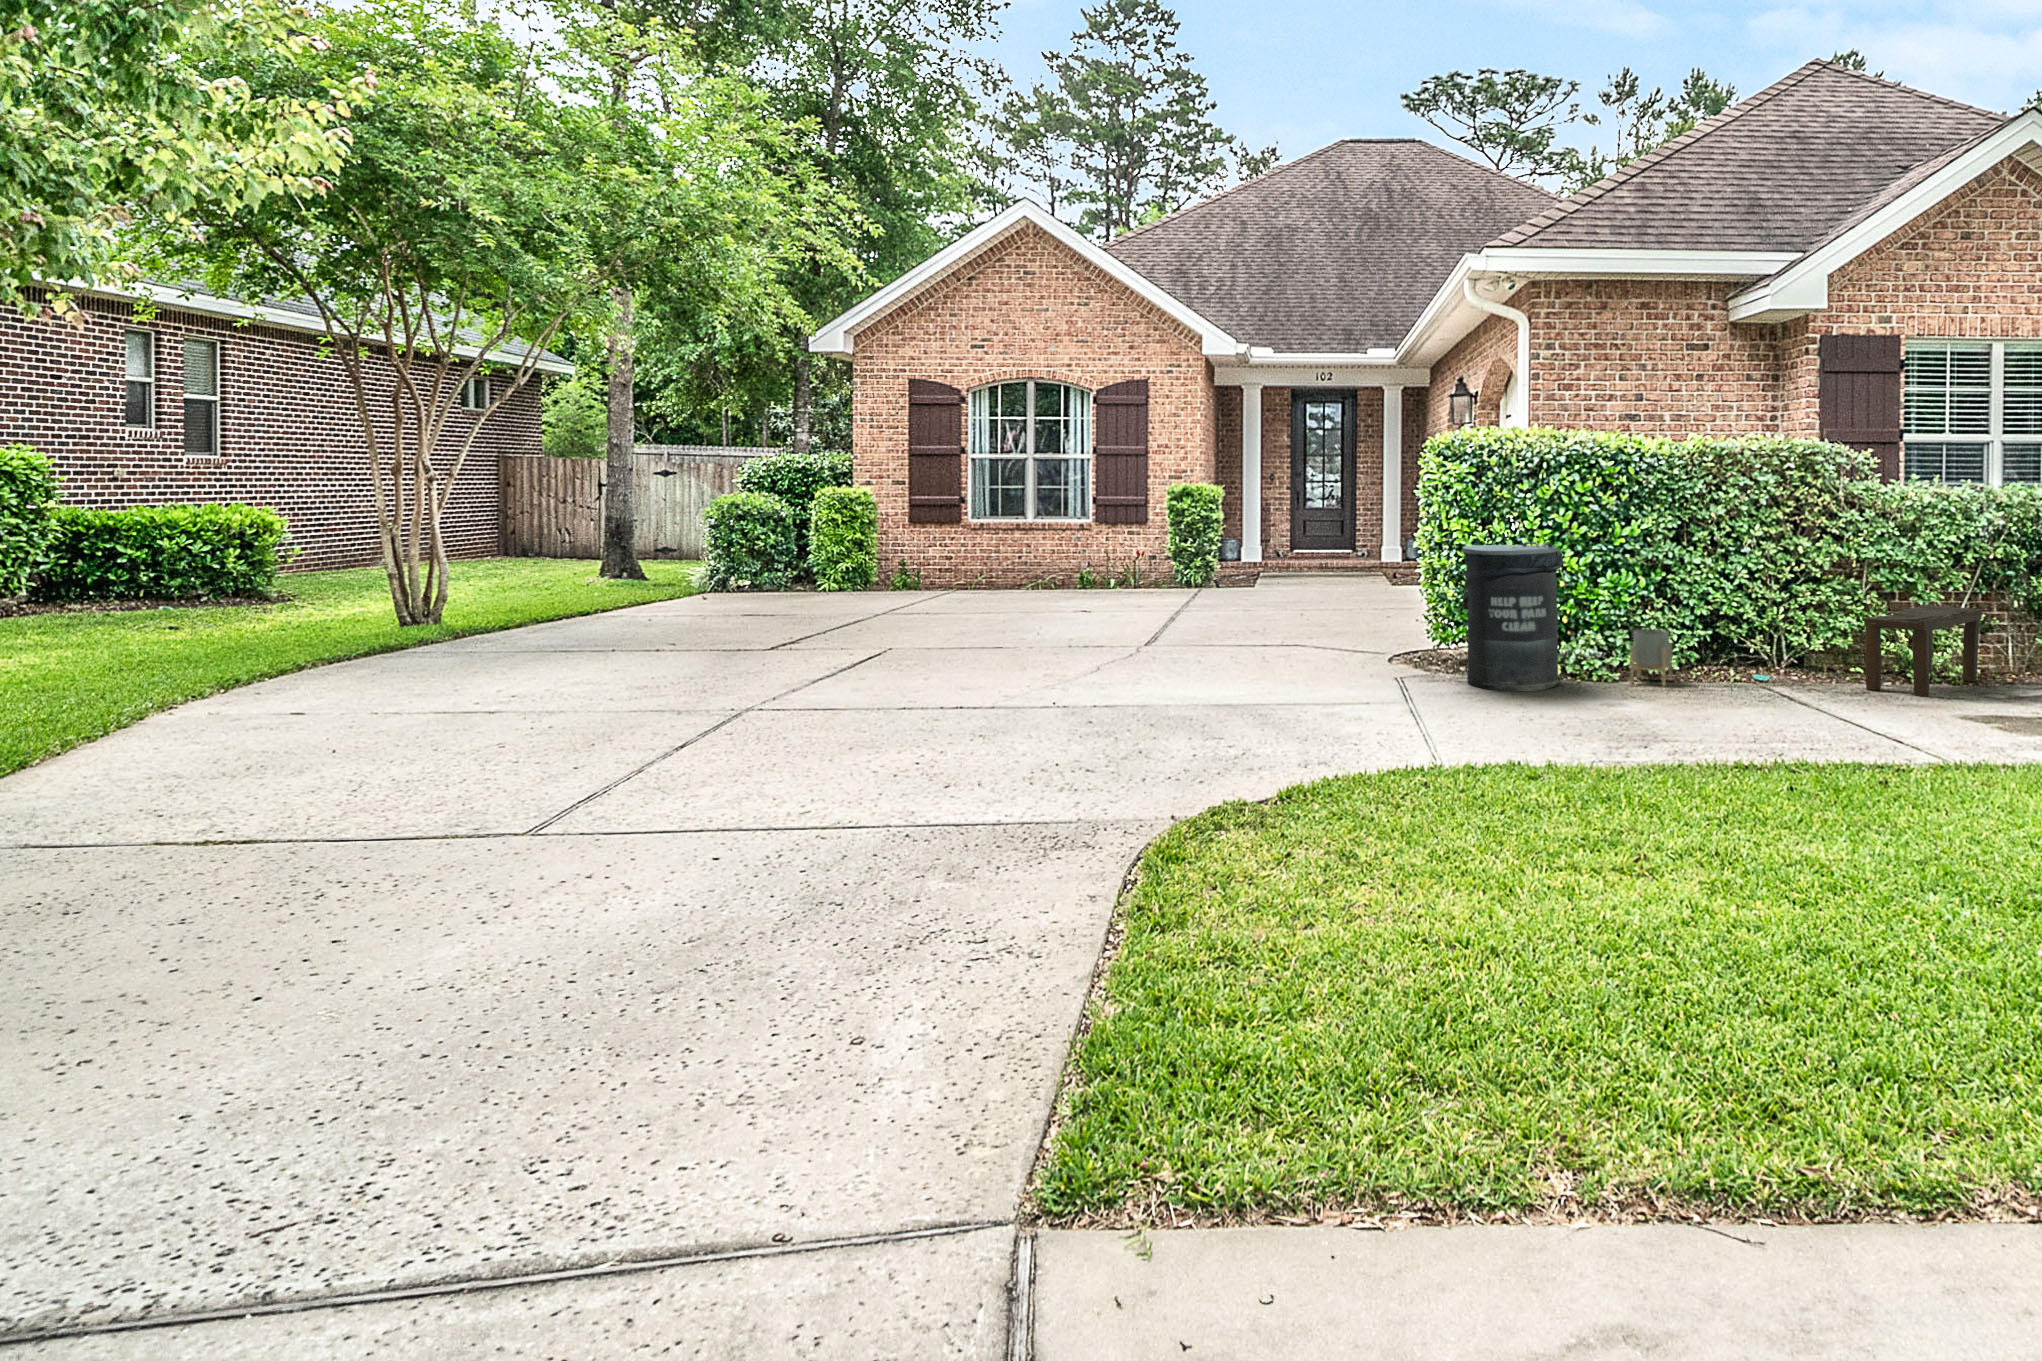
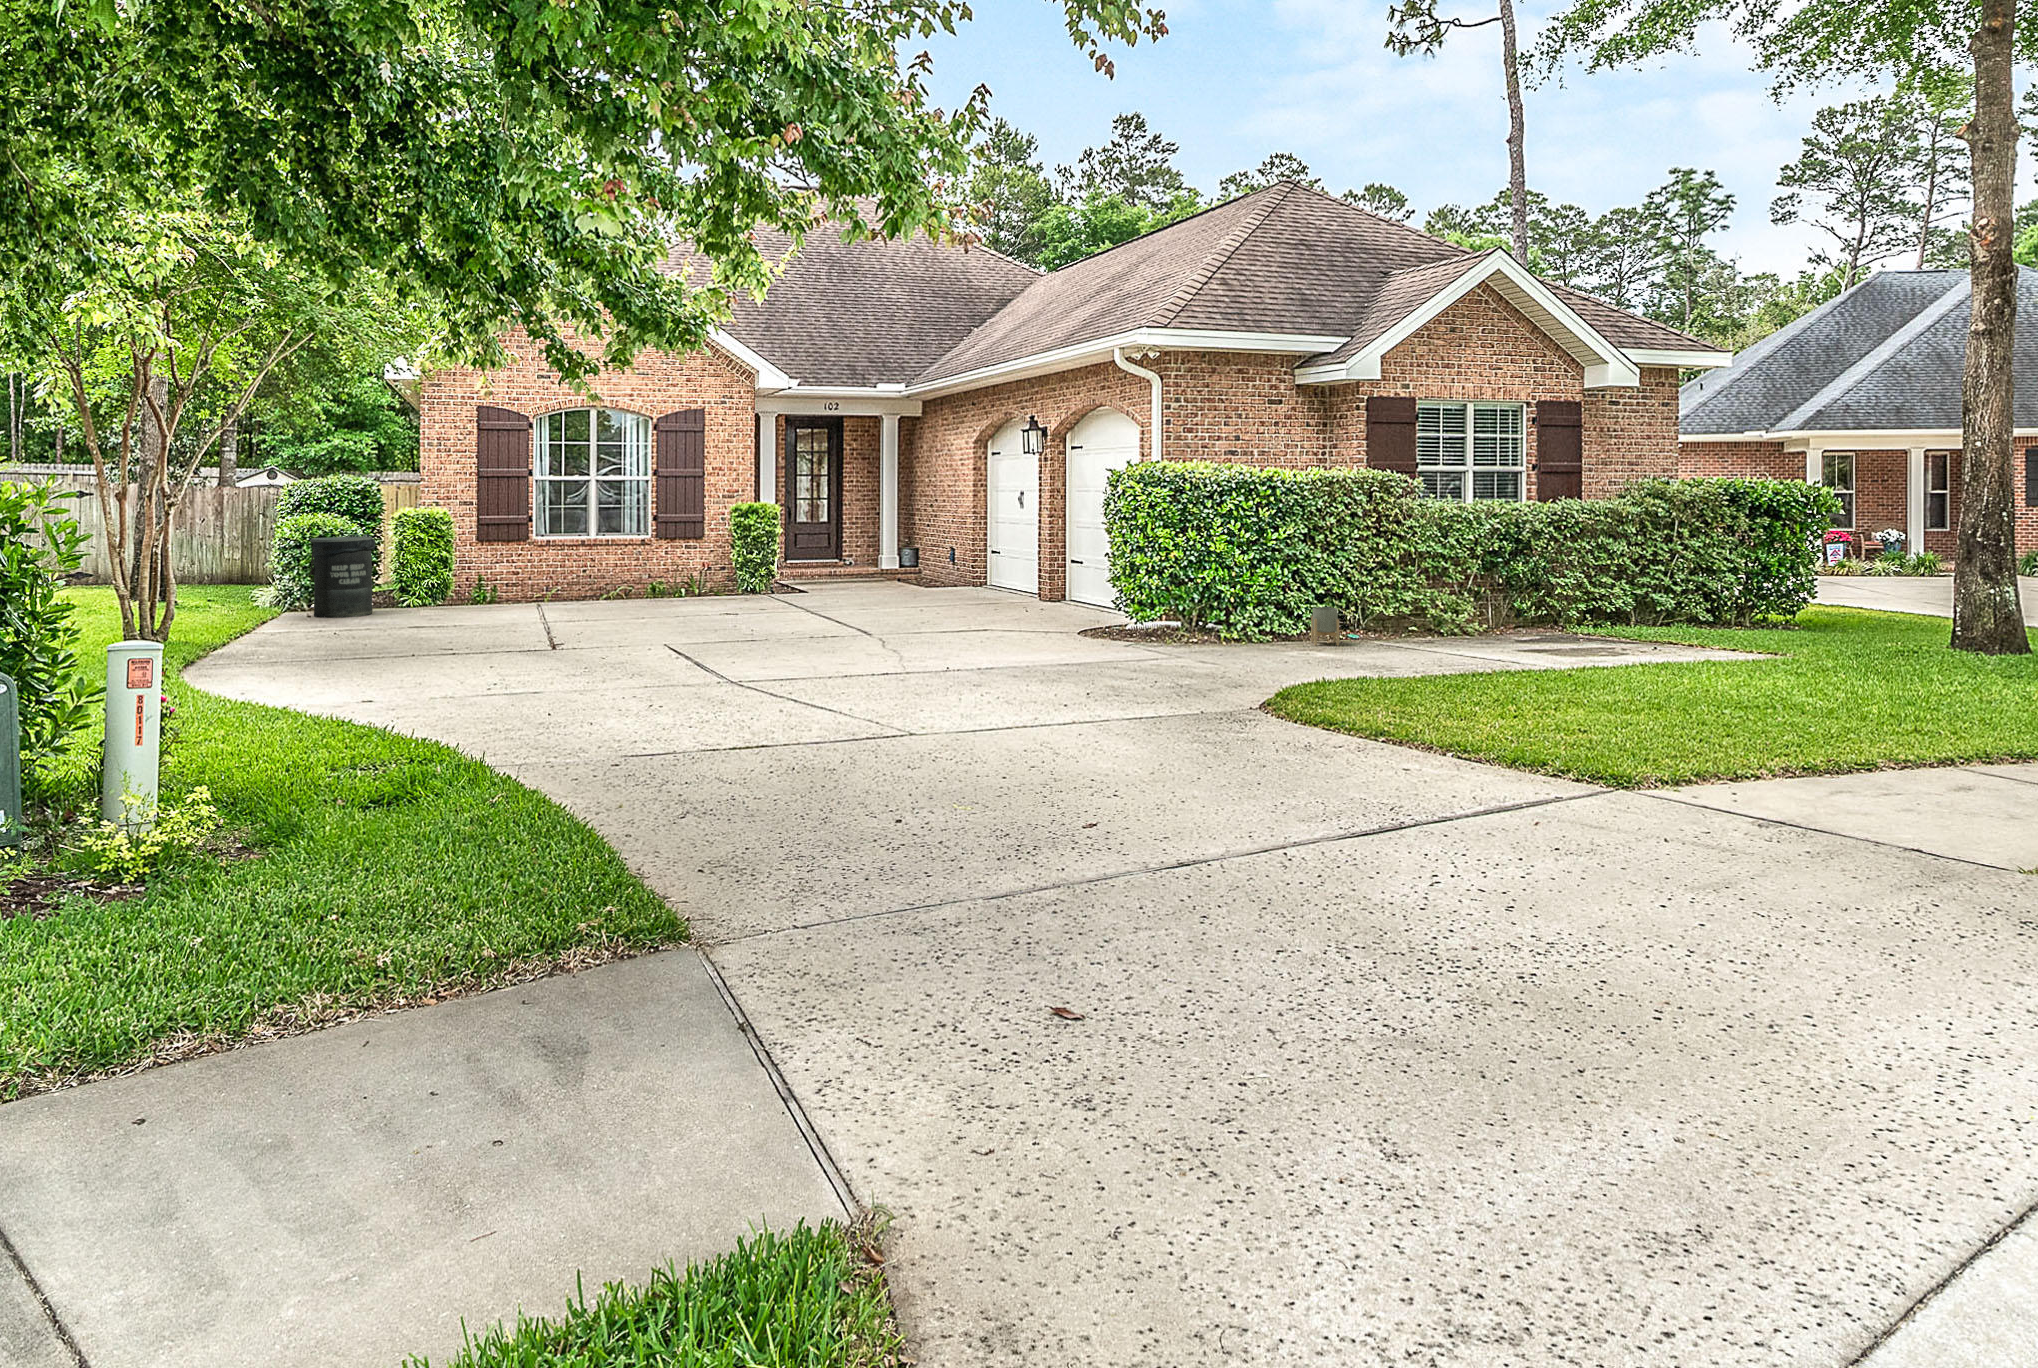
trash can: present [1462,542,1564,691] -> present [310,534,375,618]
bench: present [1864,605,1983,697] -> none [1454,584,1509,642]

